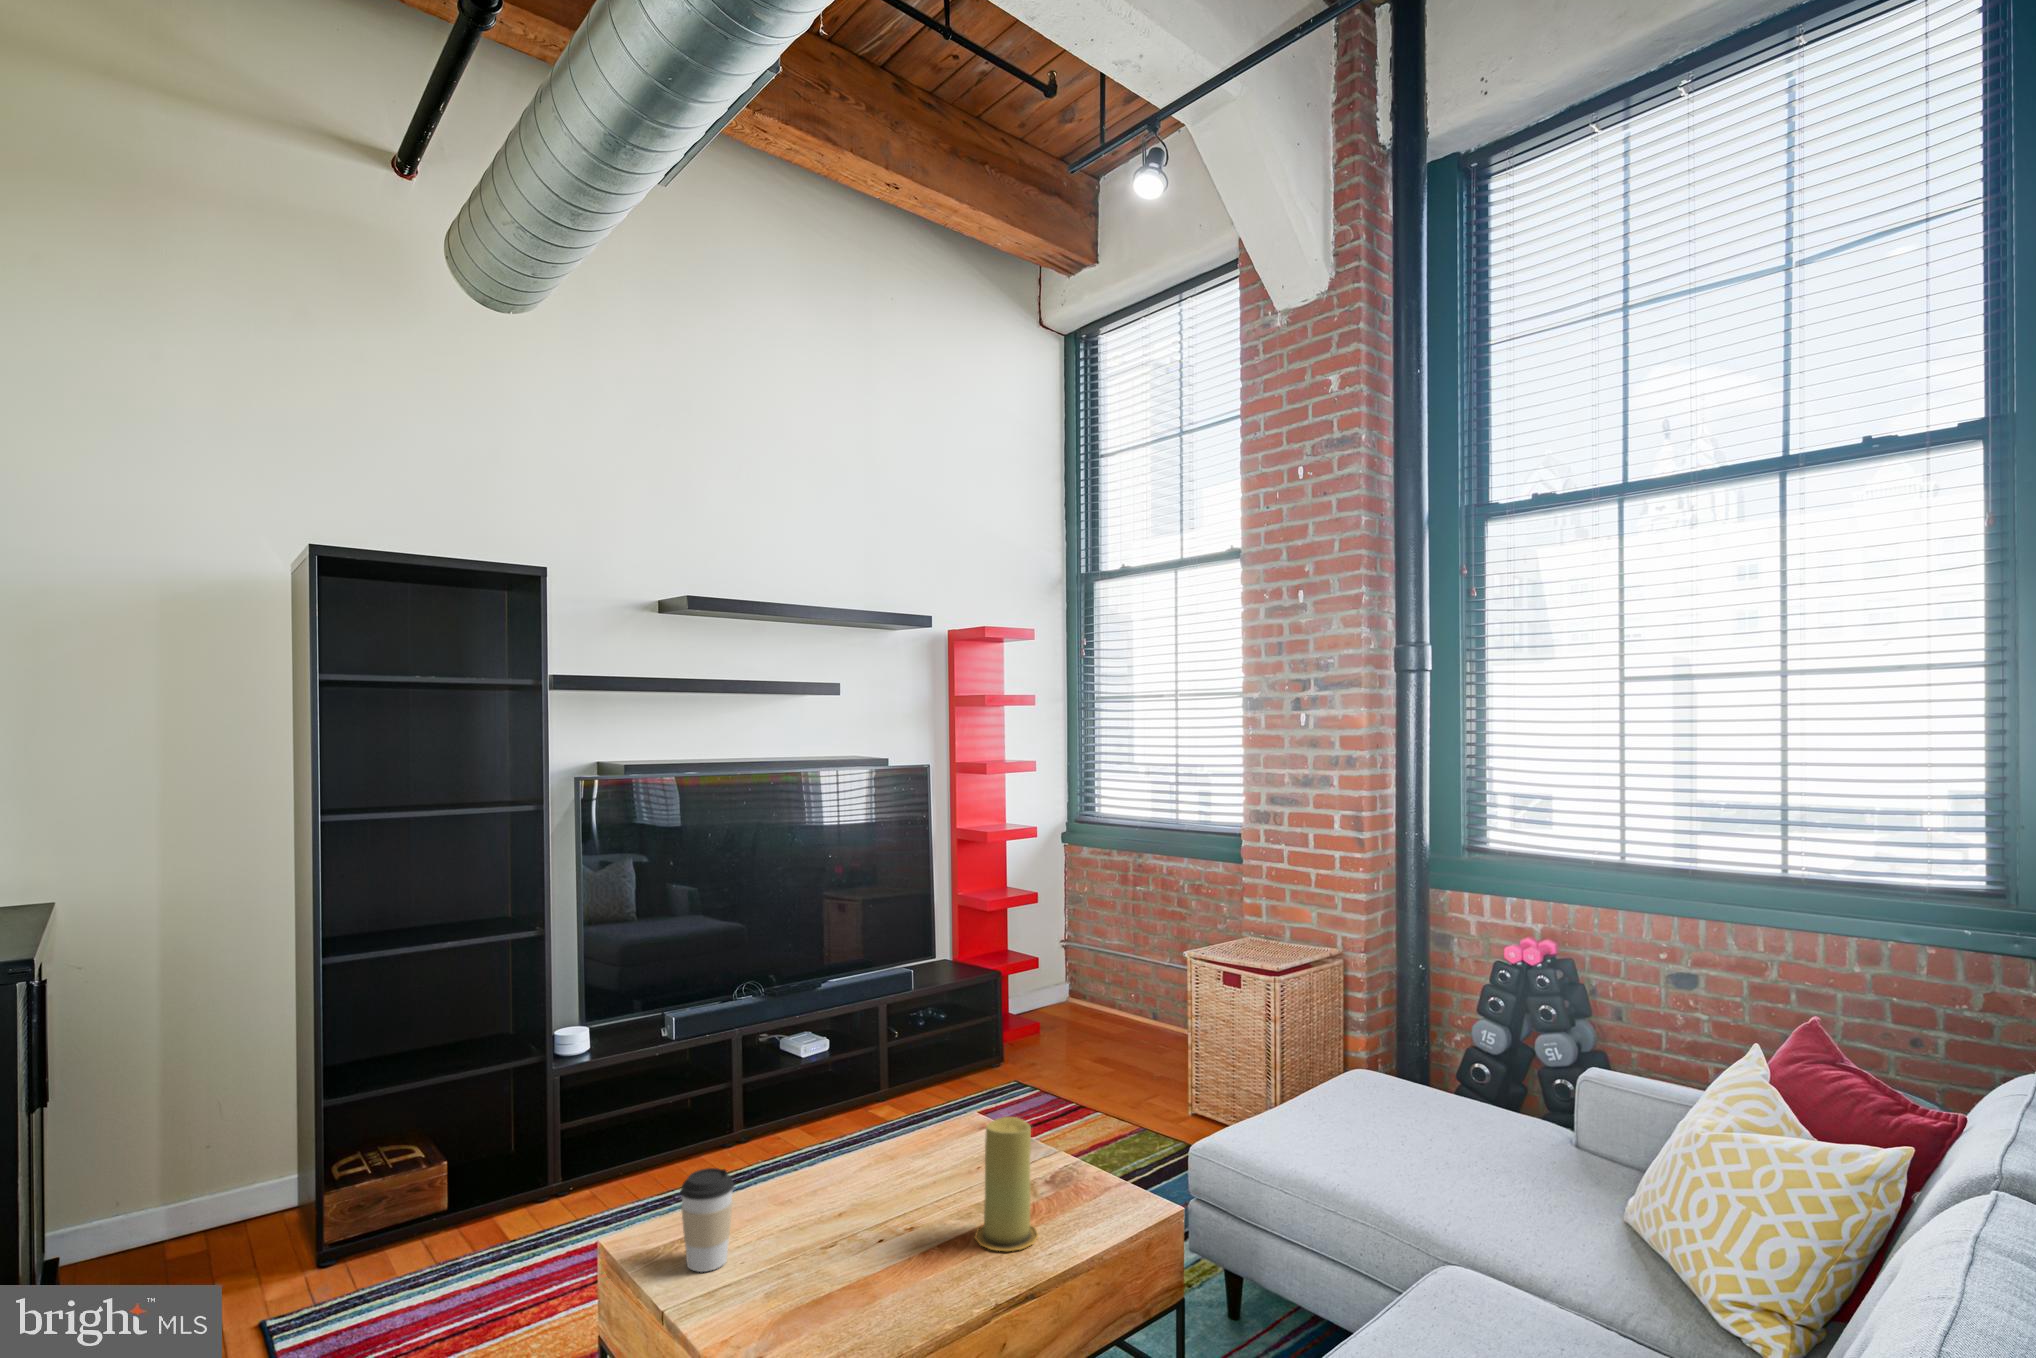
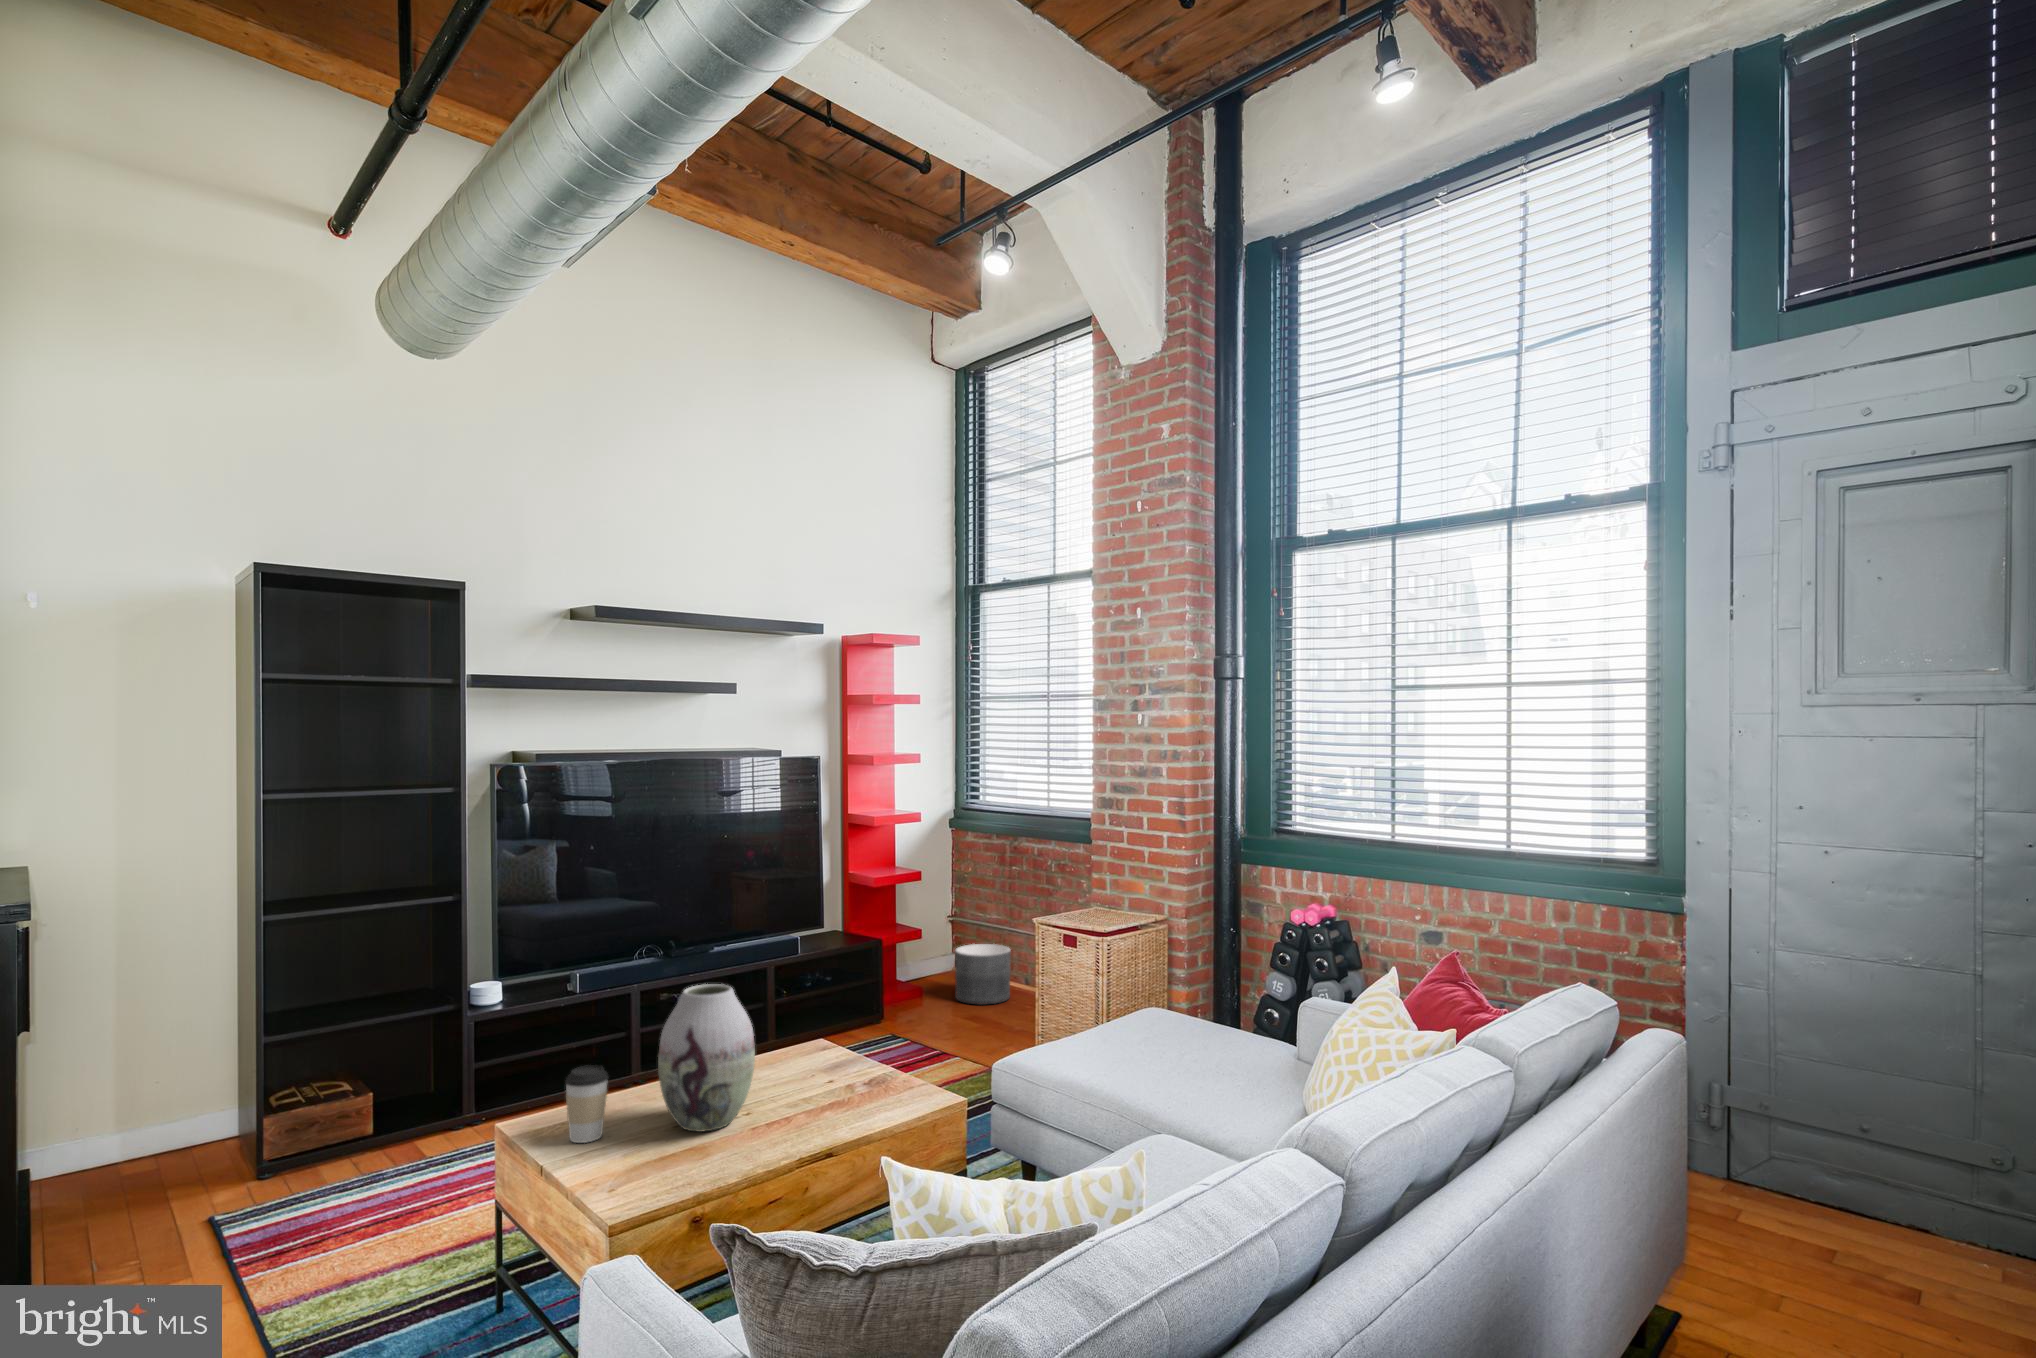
planter: none [1080,970,1142,1040] -> present [955,944,1011,1005]
vase: none [795,1061,914,1255] -> present [658,984,755,1132]
candle: present [975,1117,1038,1251] -> none [801,1027,852,1128]

